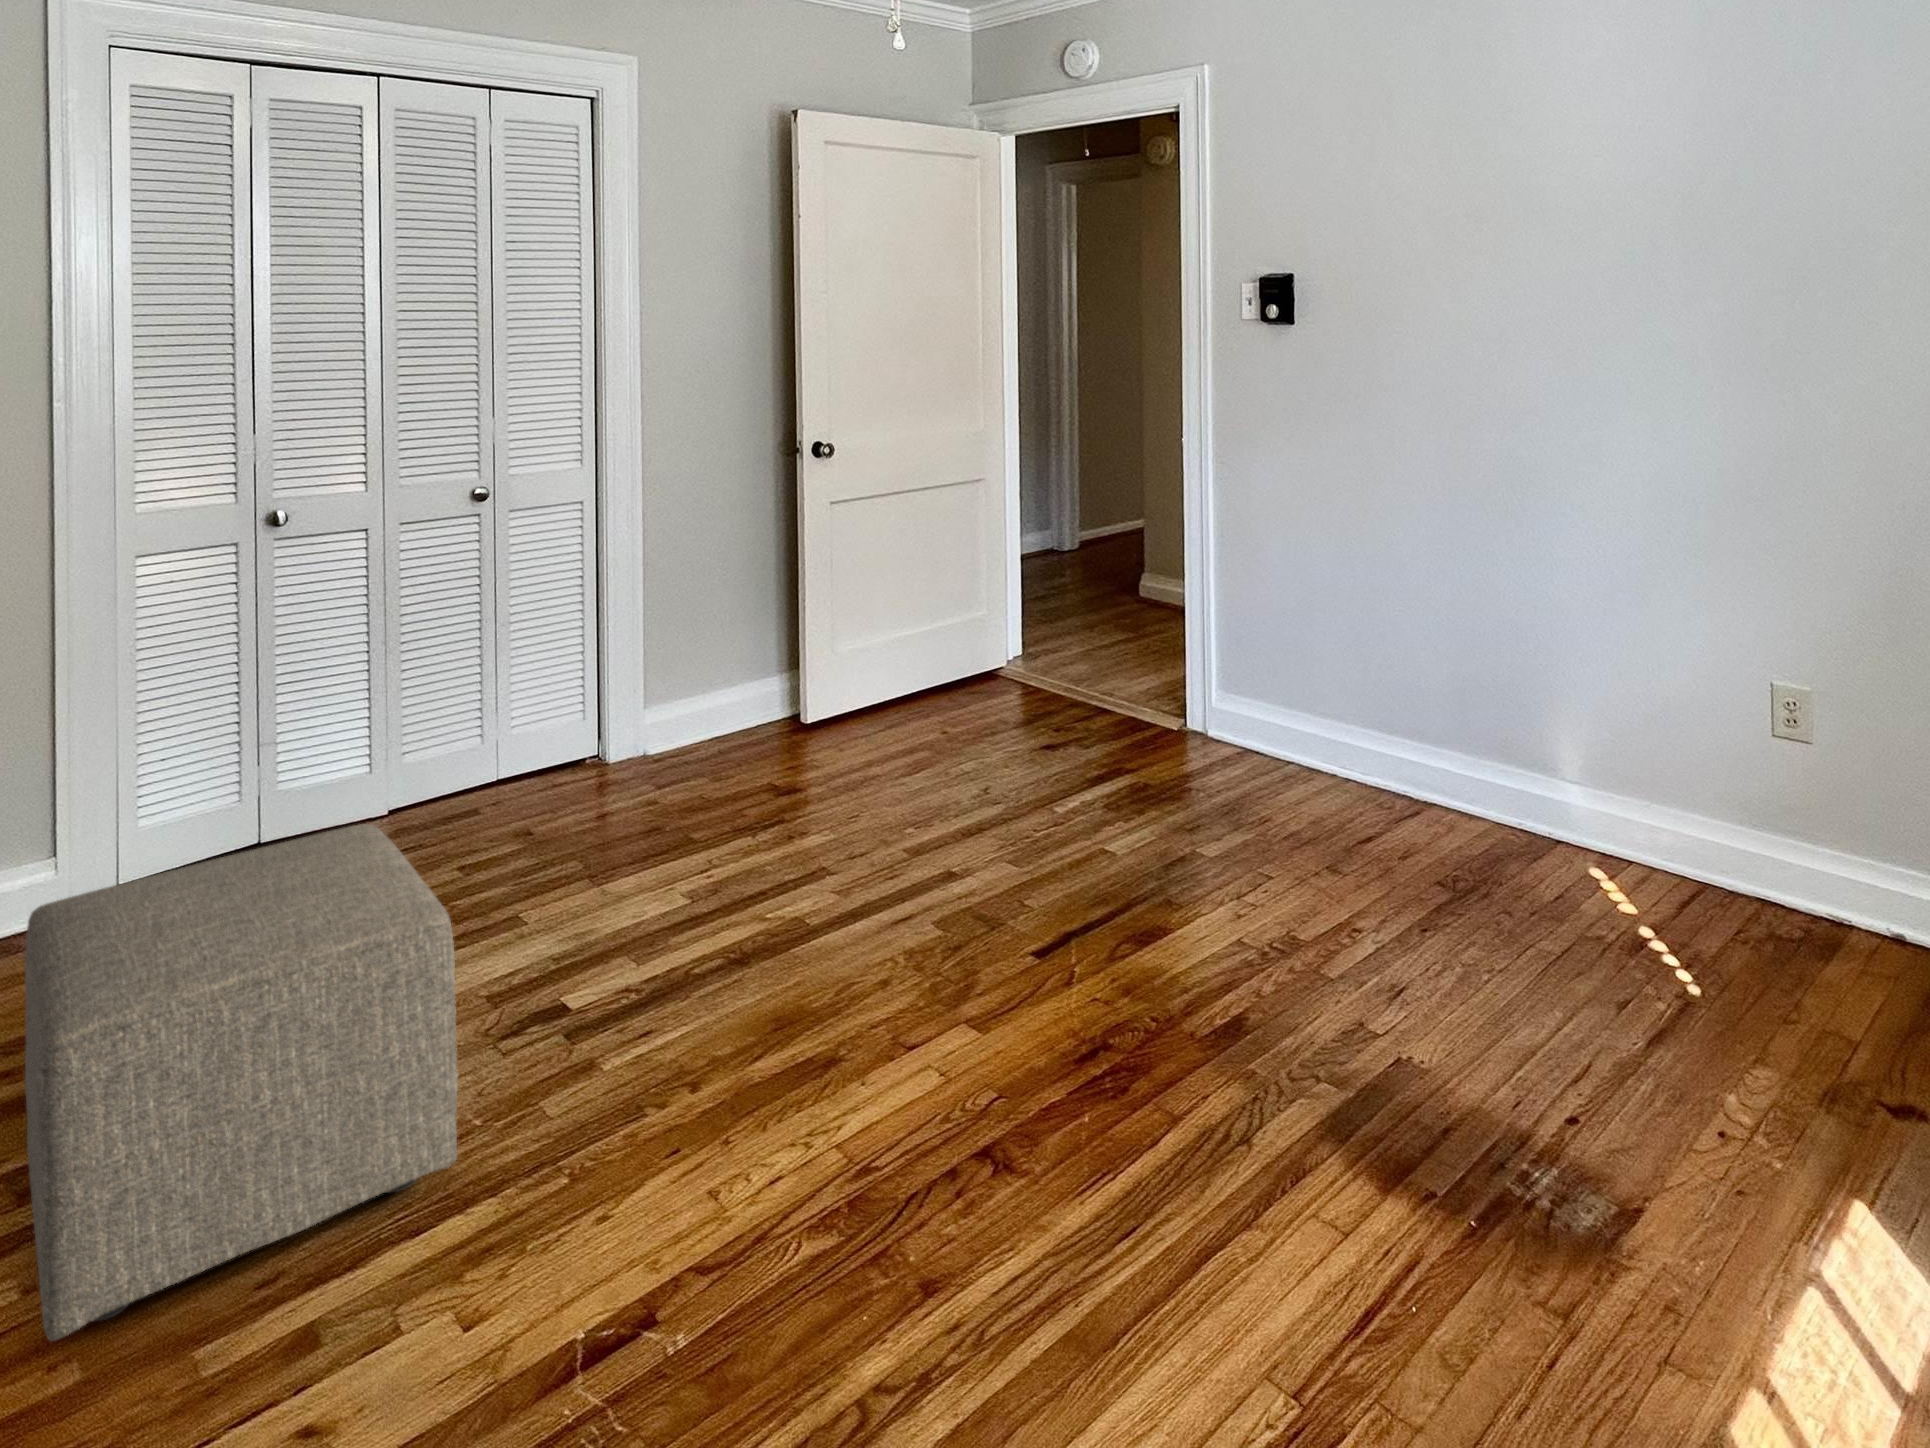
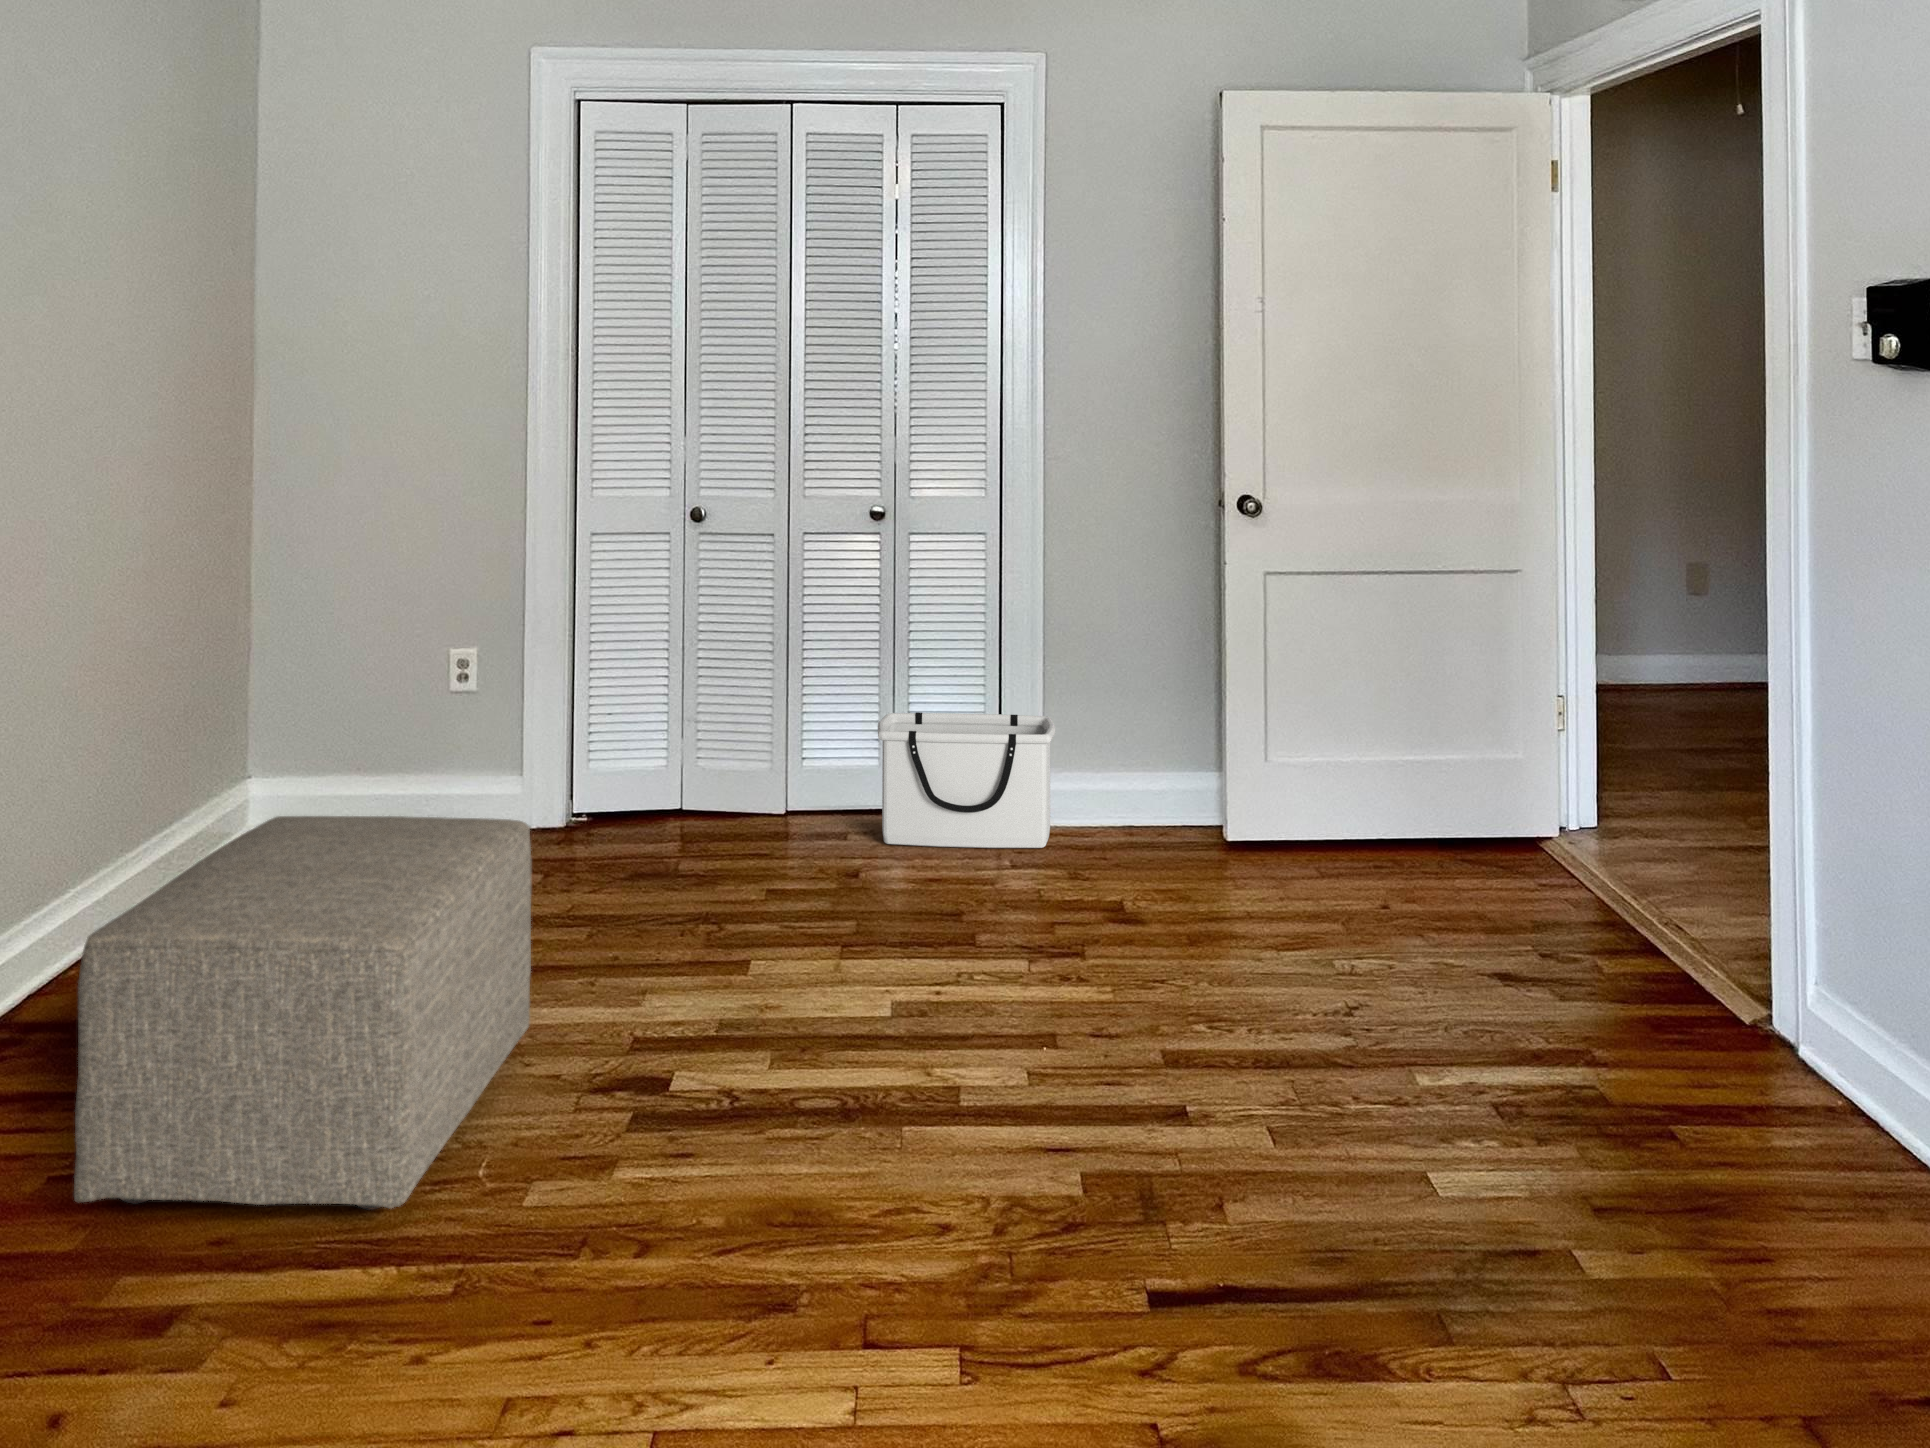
storage bin: none [500,657,676,805] -> present [878,712,1055,848]

